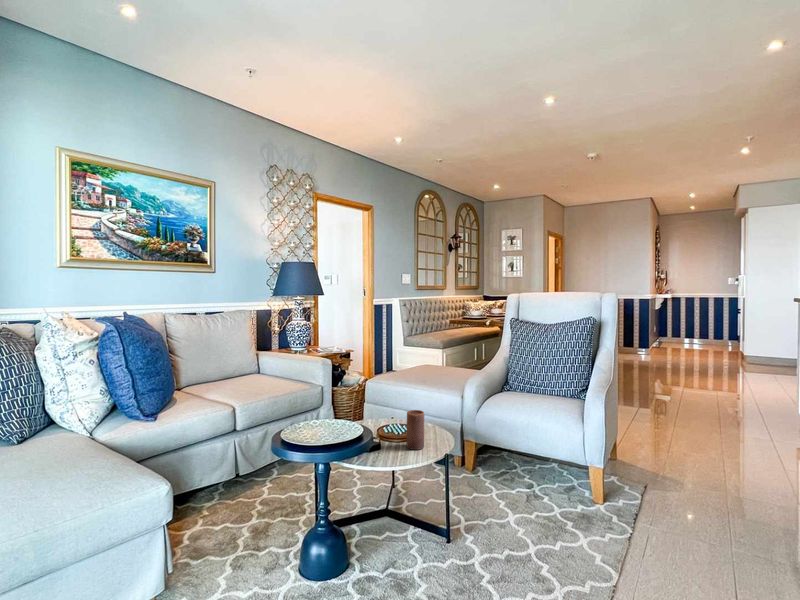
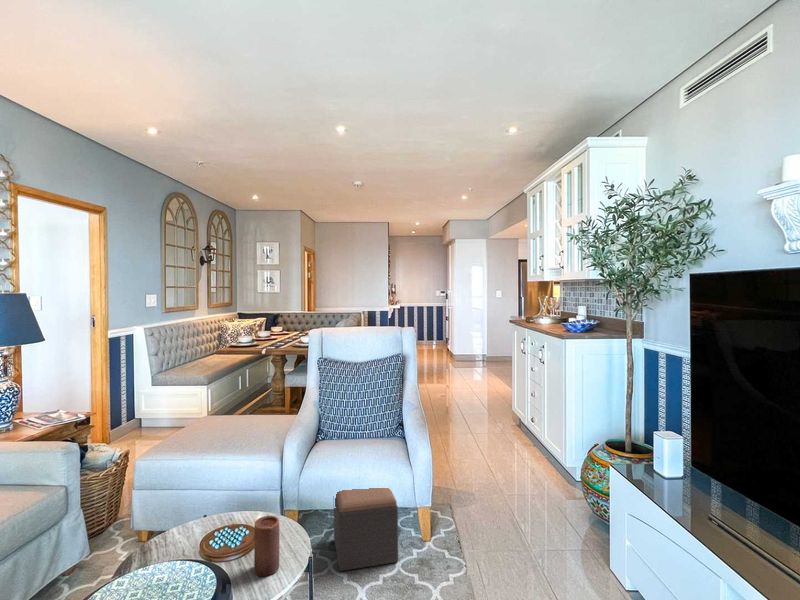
footstool: none [501,425,558,503] -> present [334,488,398,571]

